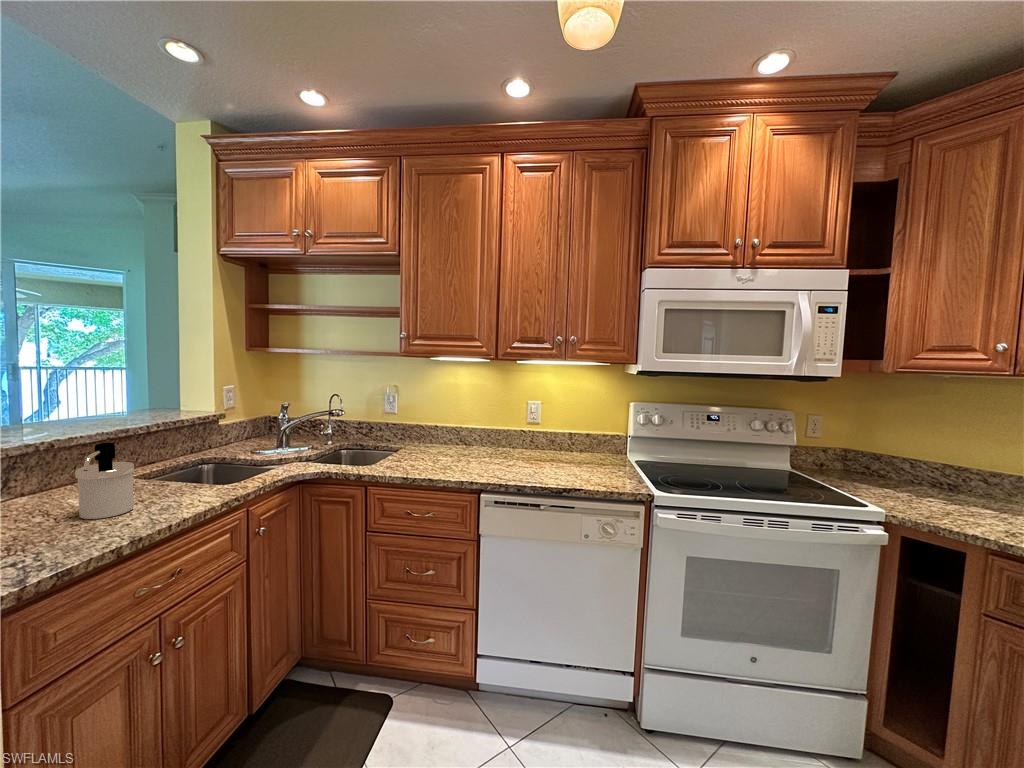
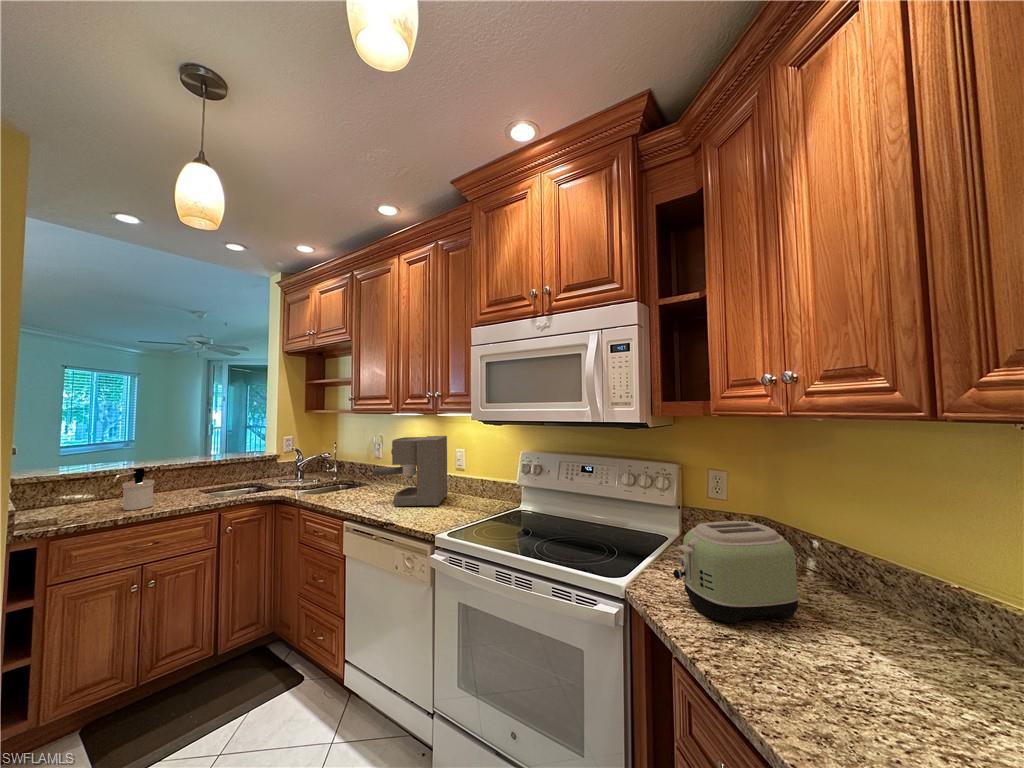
coffee maker: none [476,387,561,470] -> present [373,436,448,507]
toaster: none [912,450,997,520] -> present [673,521,800,623]

